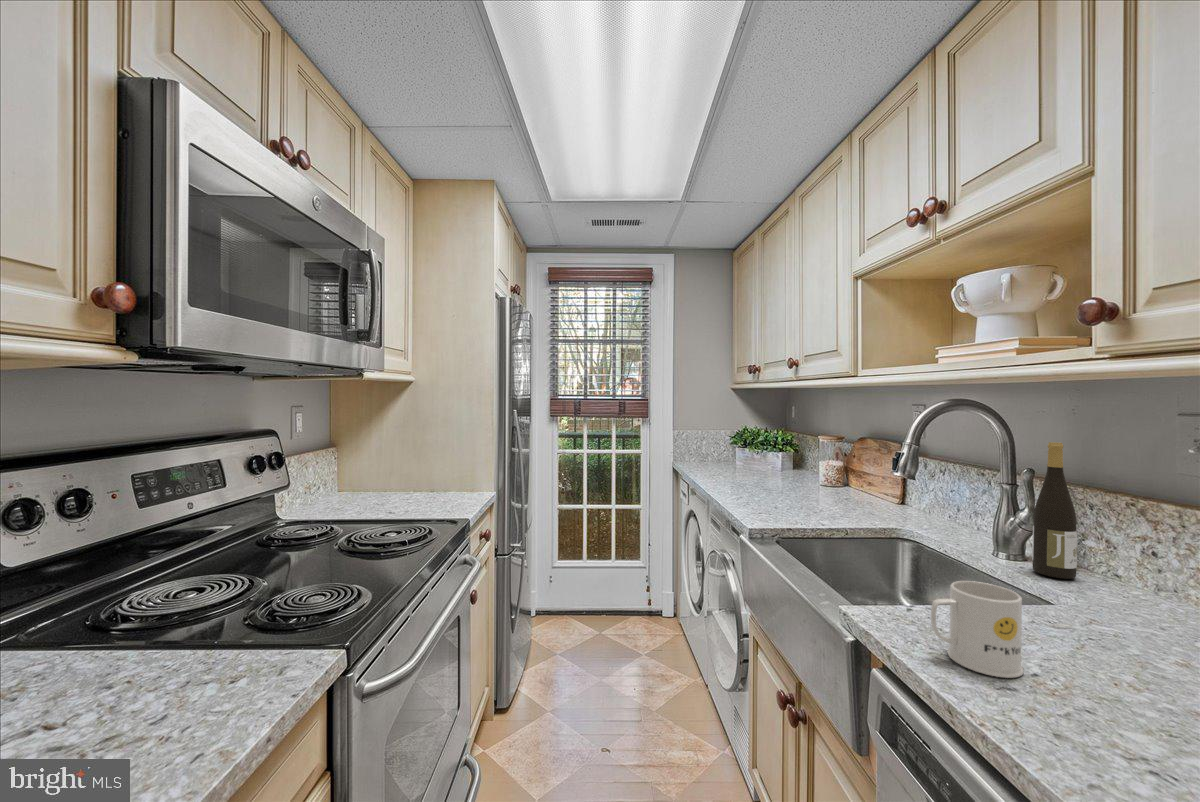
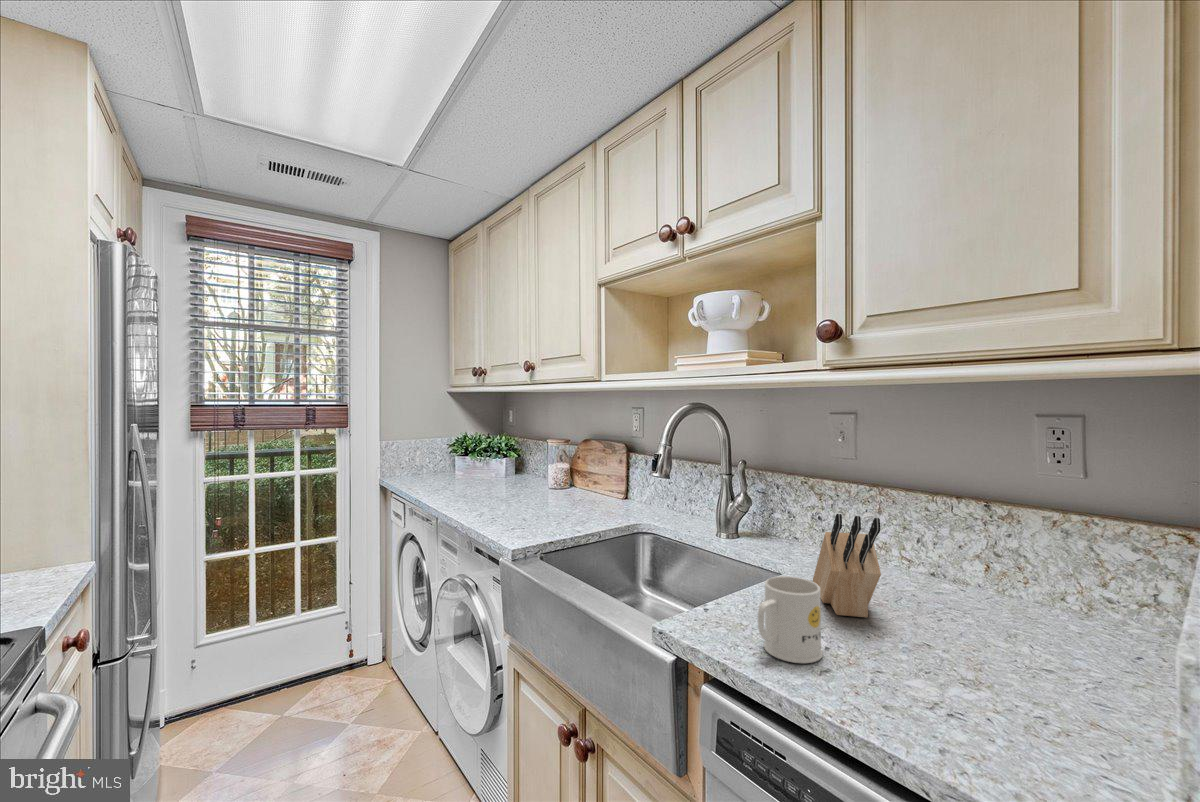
wine bottle: present [1032,442,1077,579] -> none [751,439,779,549]
knife block: none [1072,526,1159,666] -> present [813,514,881,617]

